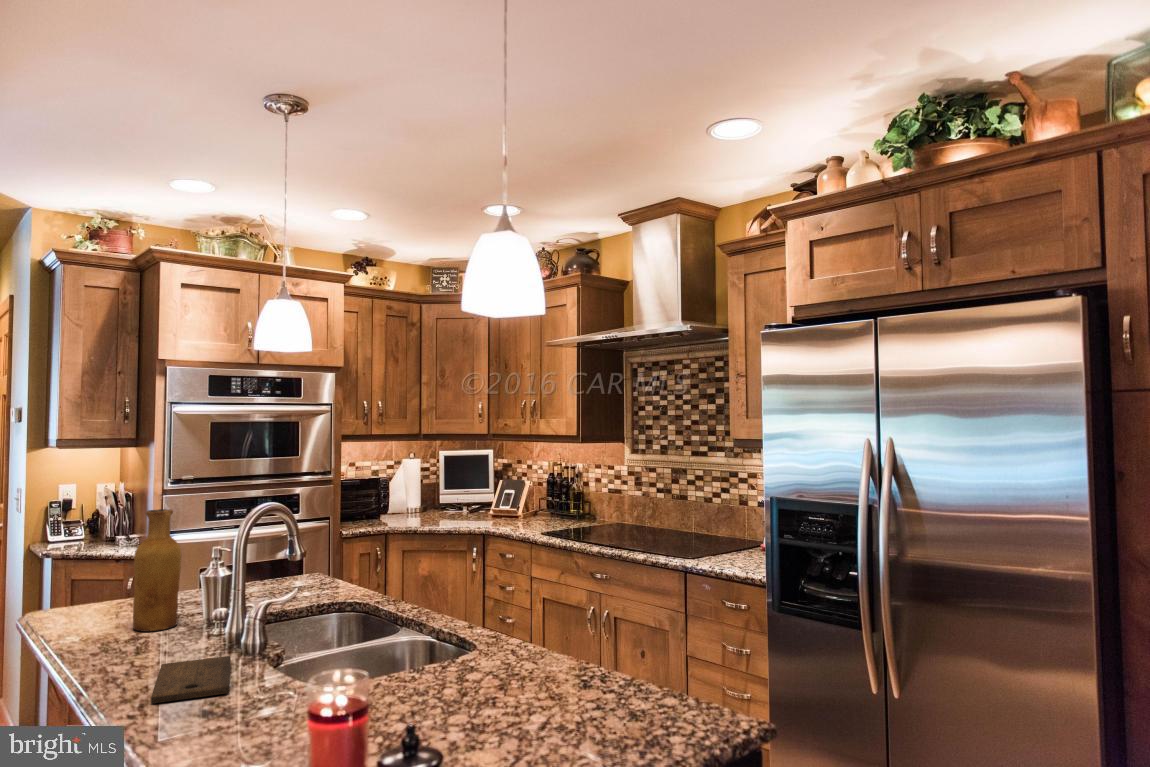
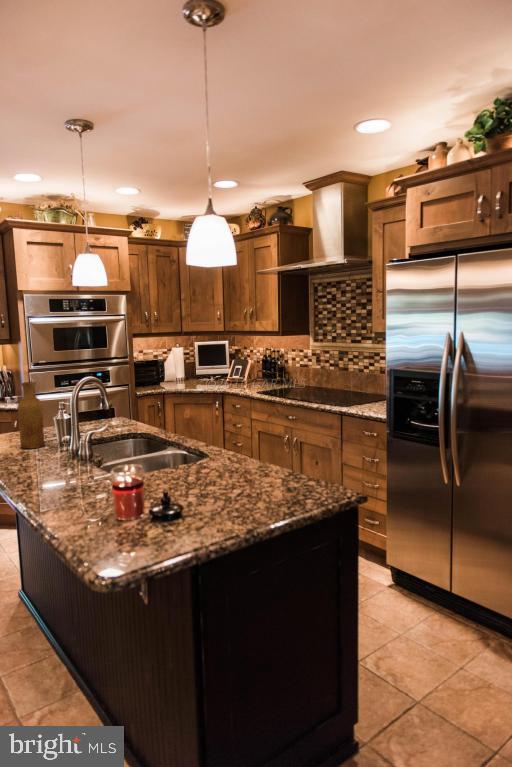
cutting board: present [151,656,230,703] -> none [34,461,74,484]

